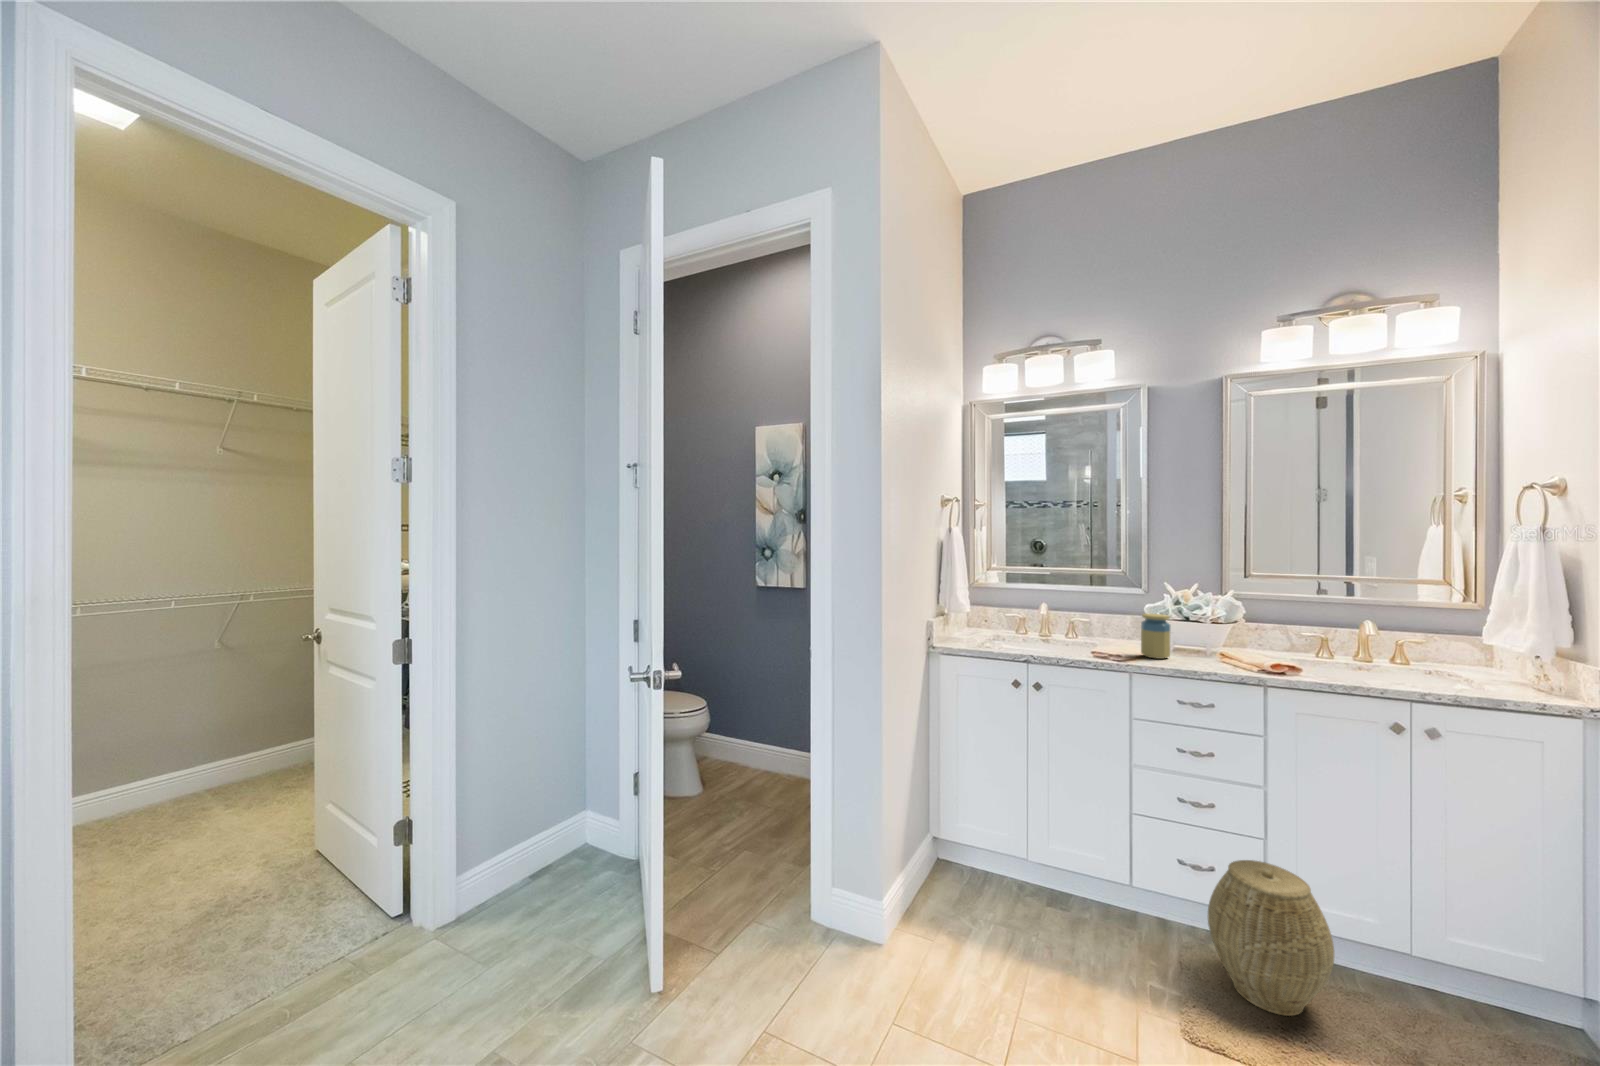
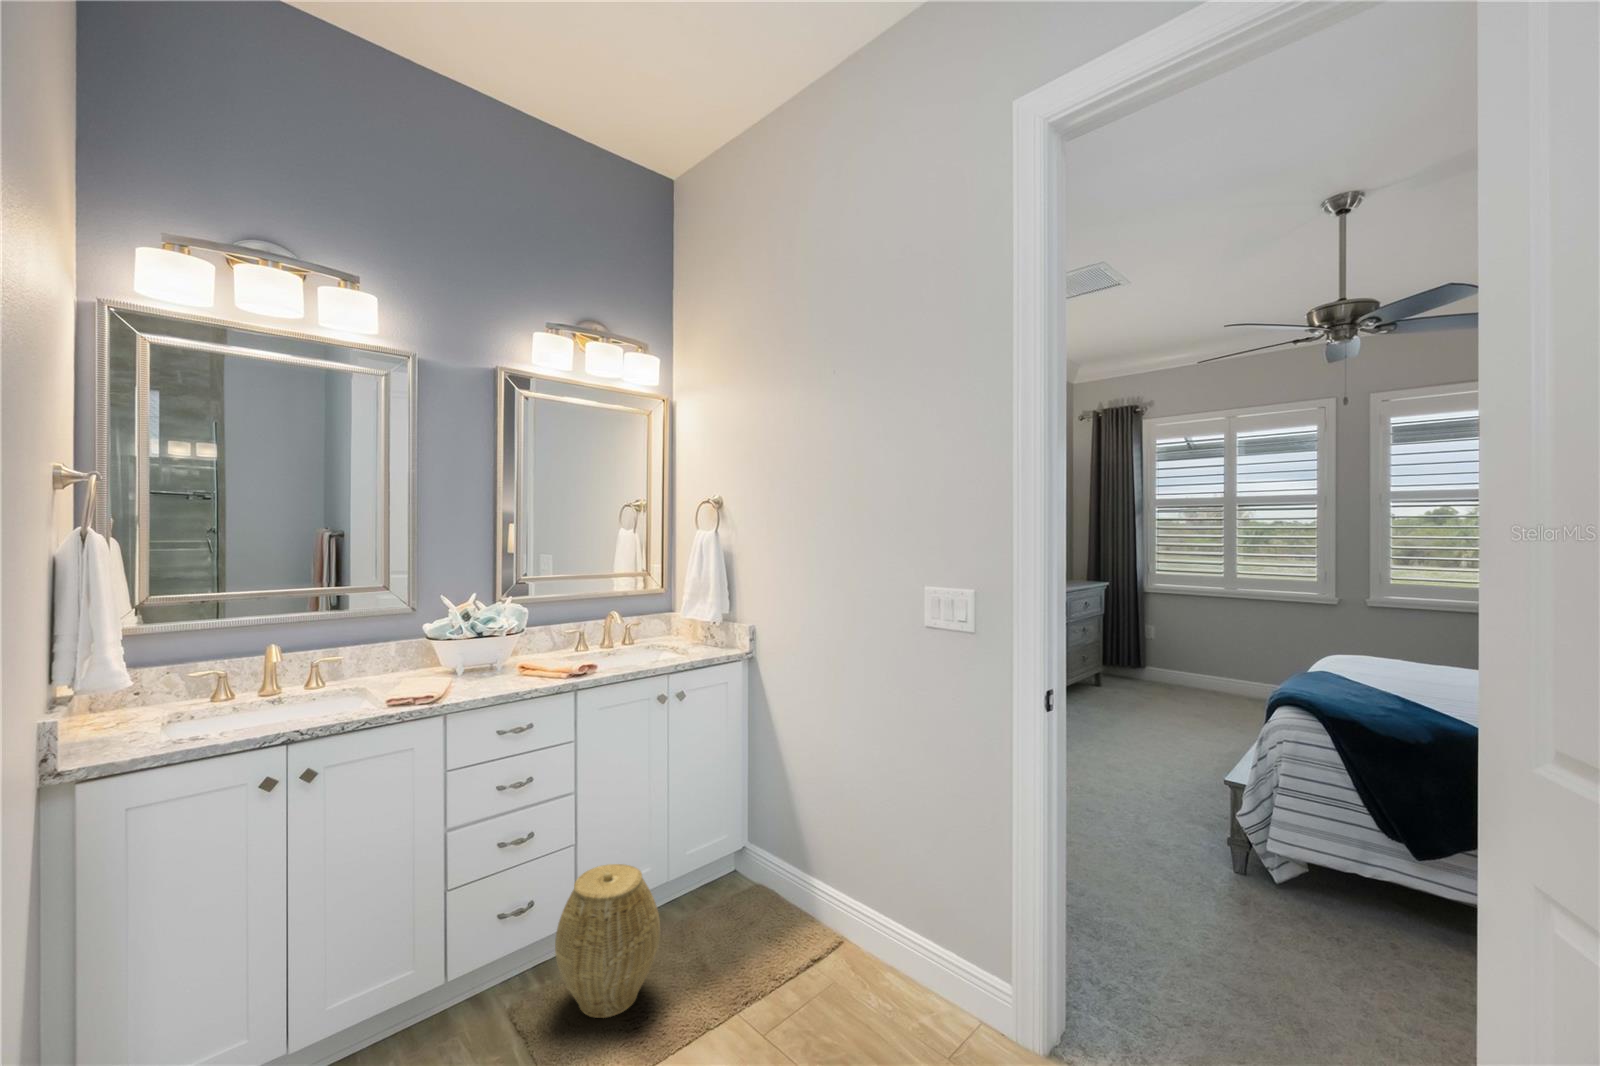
jar: present [1141,614,1170,659] -> none [439,634,474,690]

